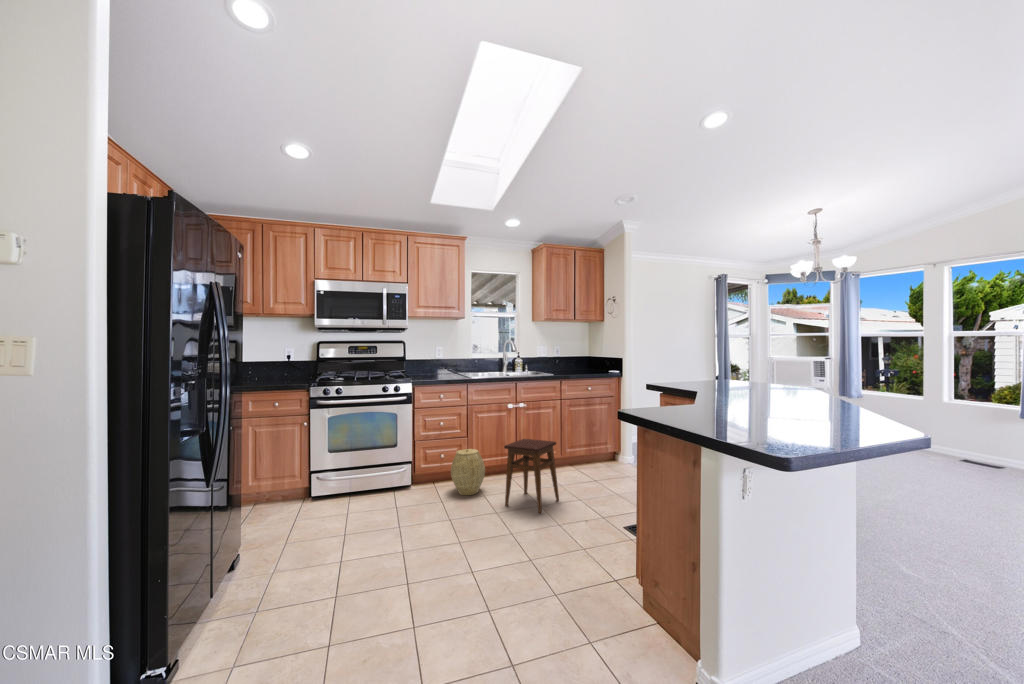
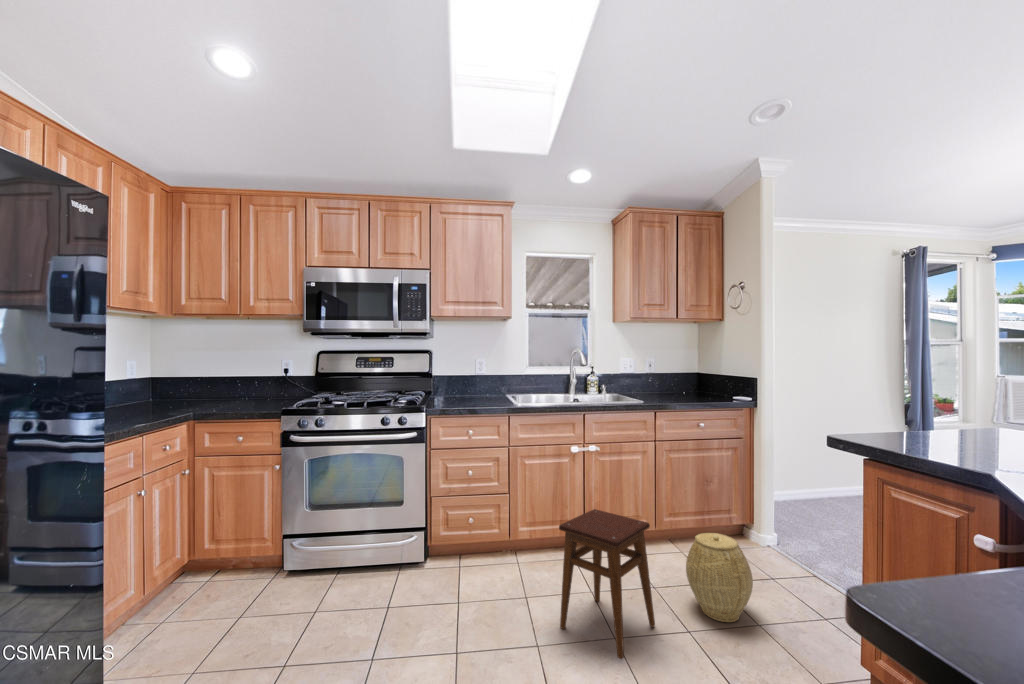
woven basket: present [451,449,485,495] -> present [686,533,753,622]

